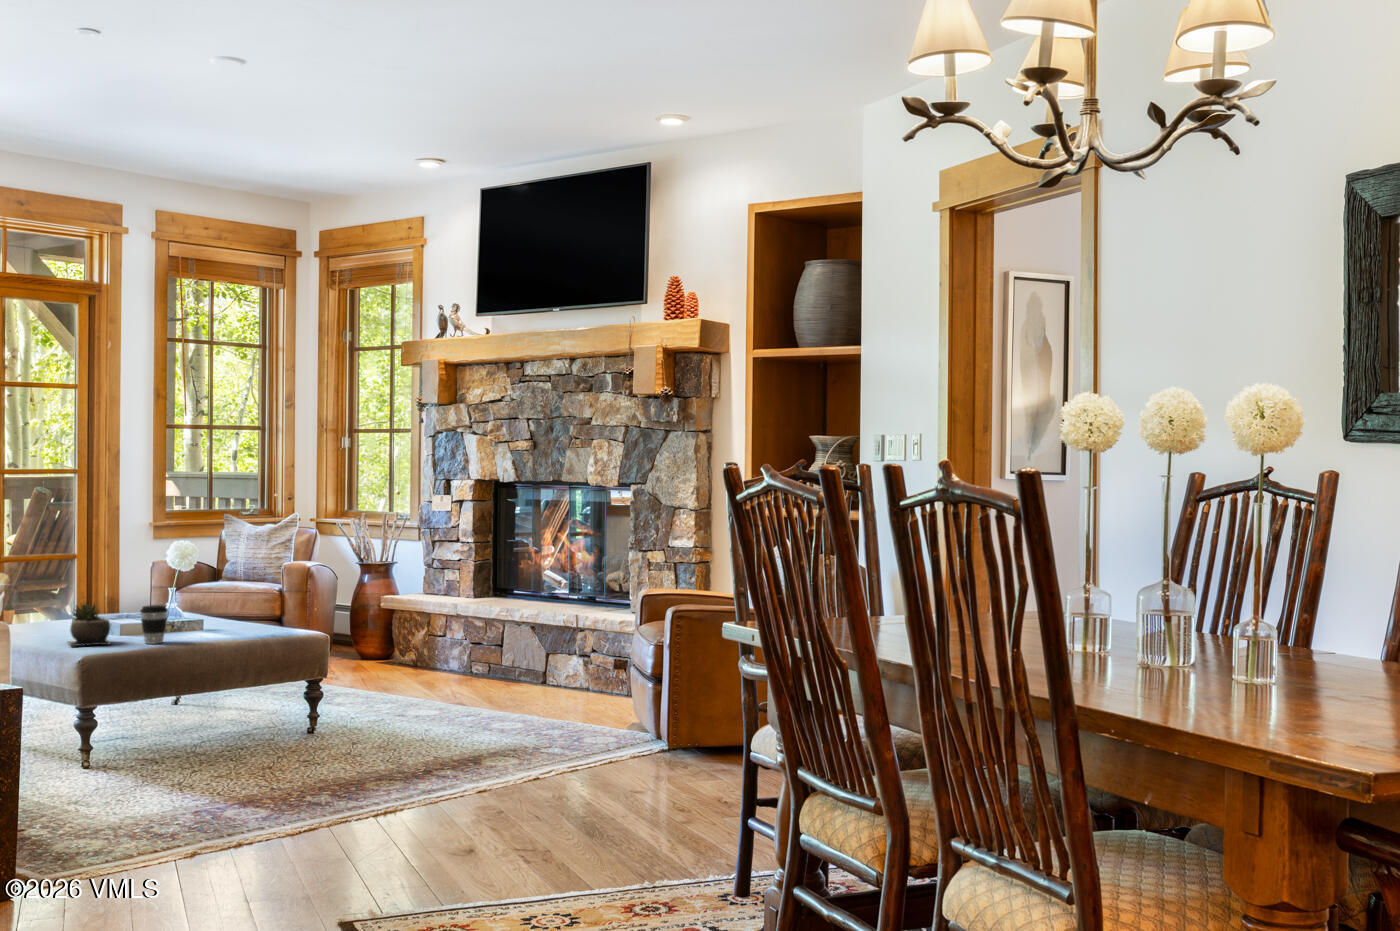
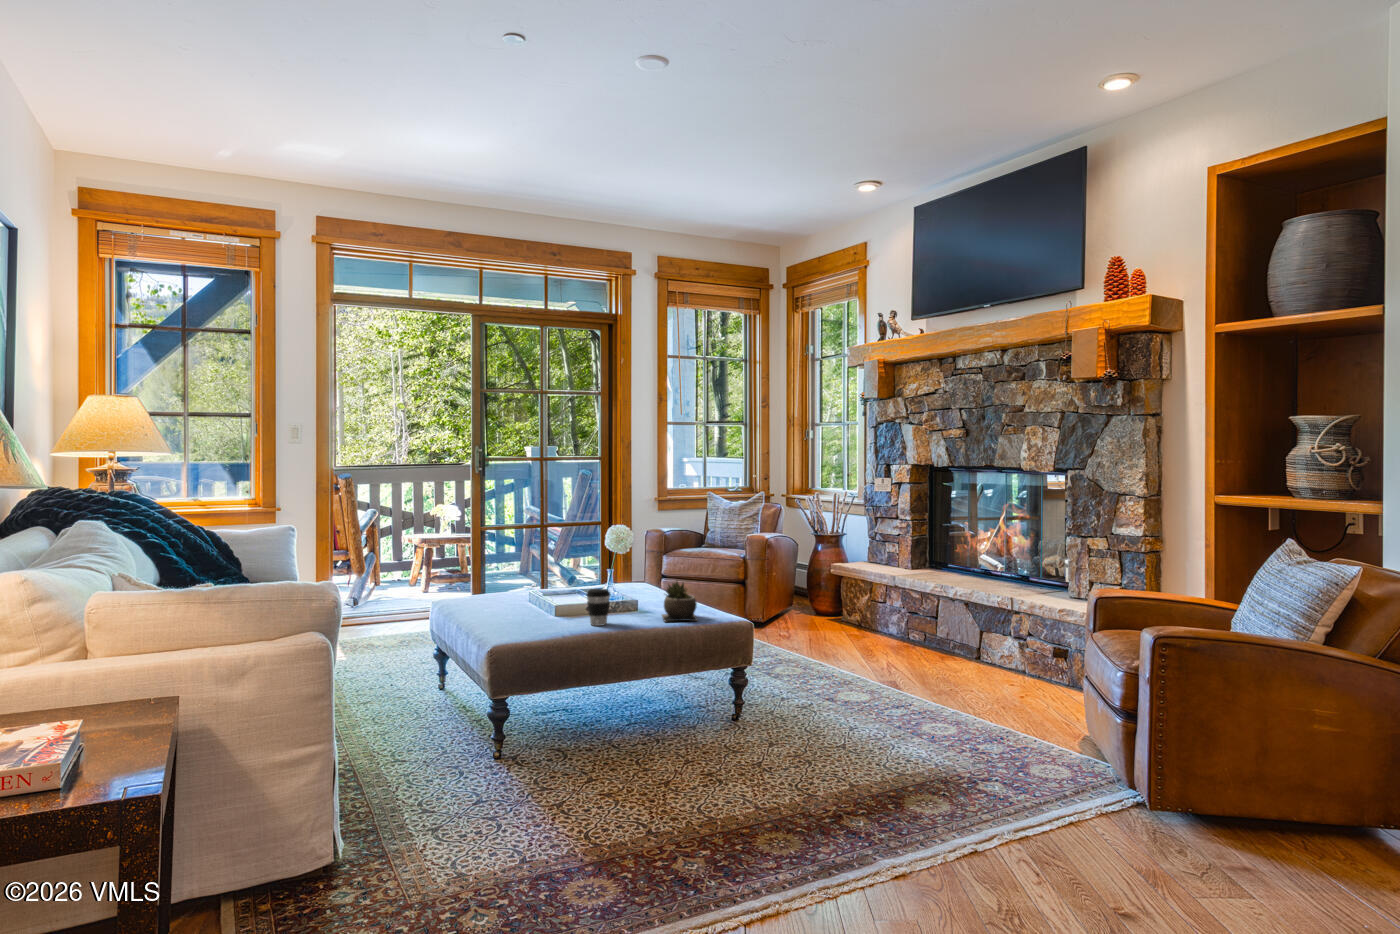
succulent plant: present [68,602,111,646] -> present [662,582,698,621]

